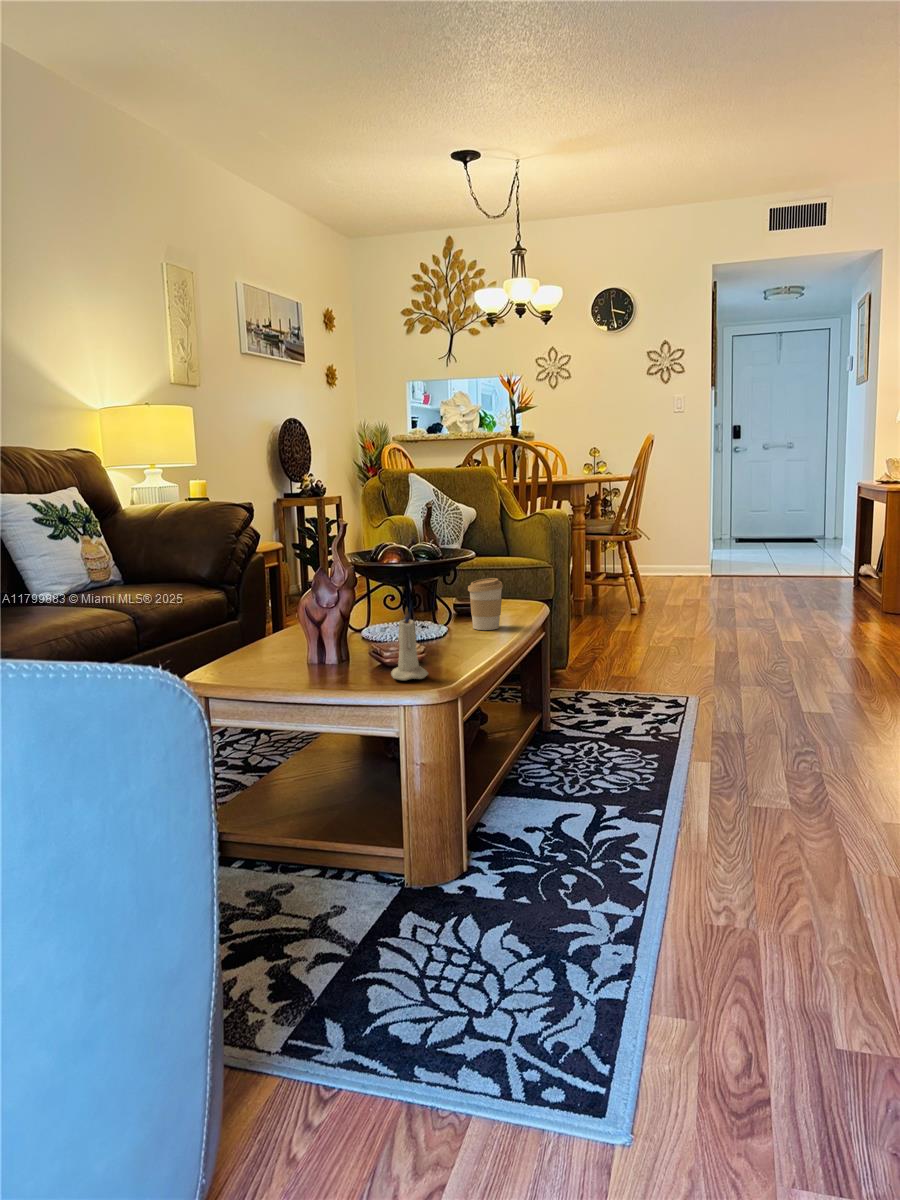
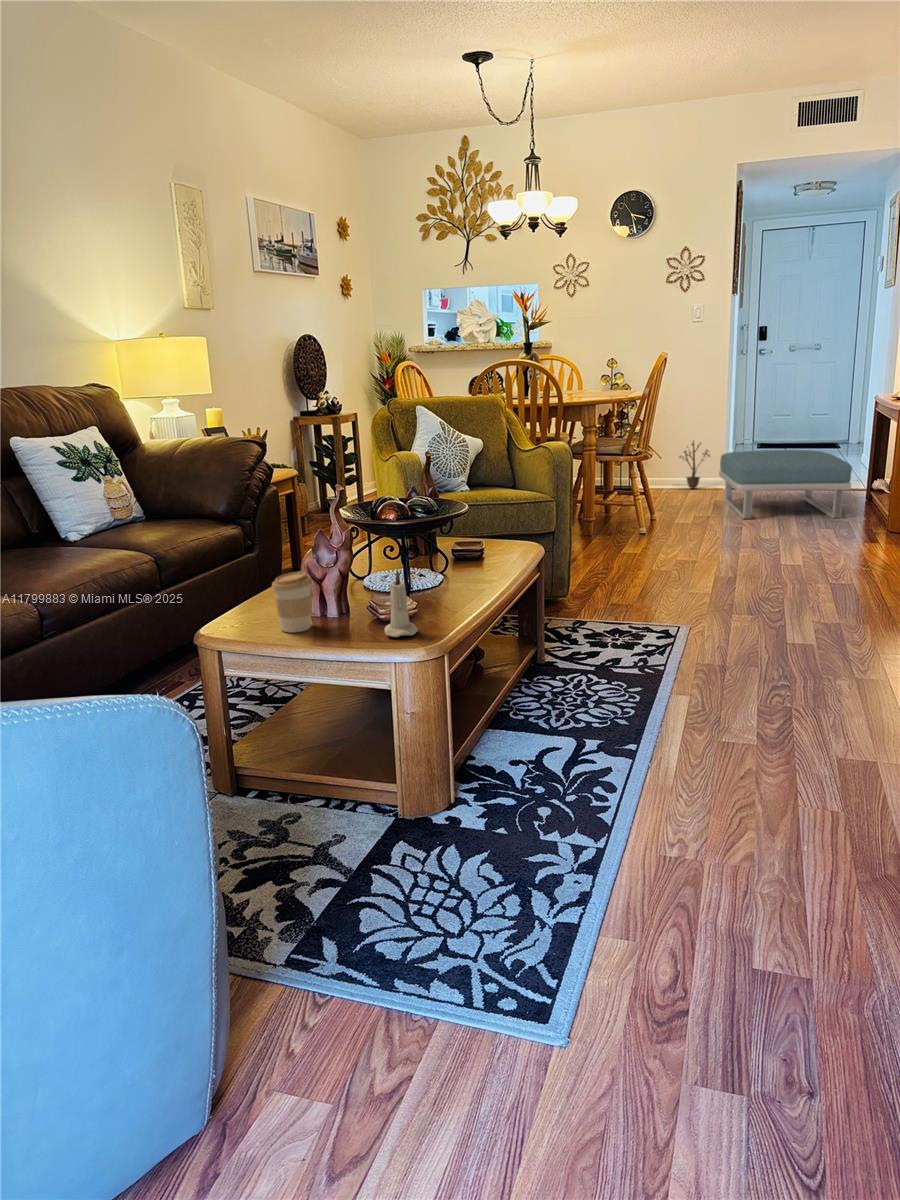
decorative plant: none [657,527,695,575] -> present [680,441,710,489]
footstool: none [706,536,840,601] -> present [719,450,852,519]
coffee cup: present [468,578,503,630] -> present [272,572,312,632]

